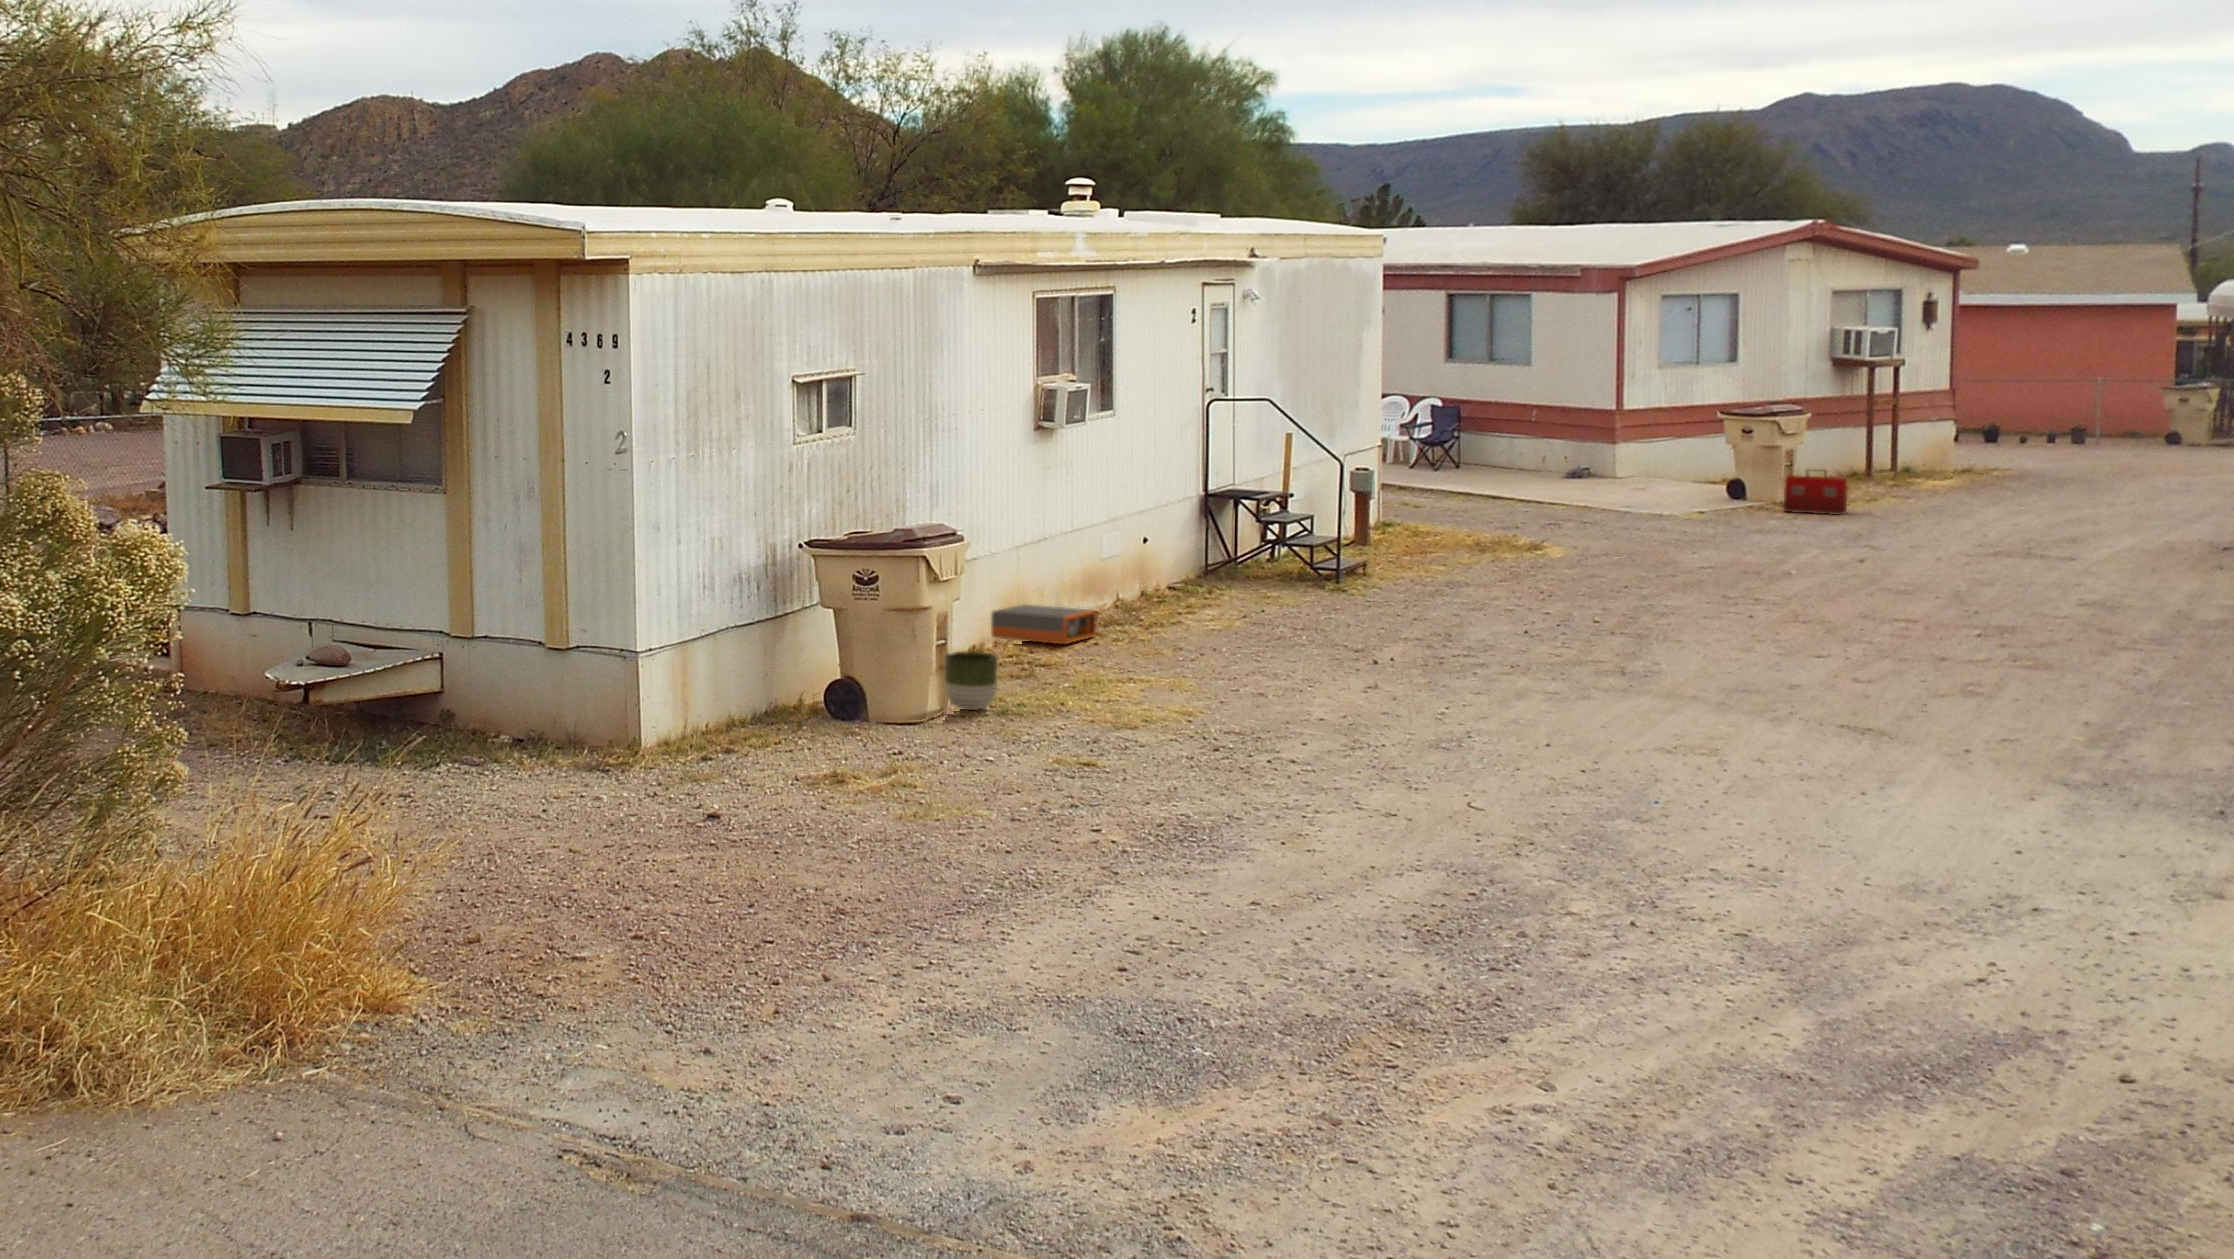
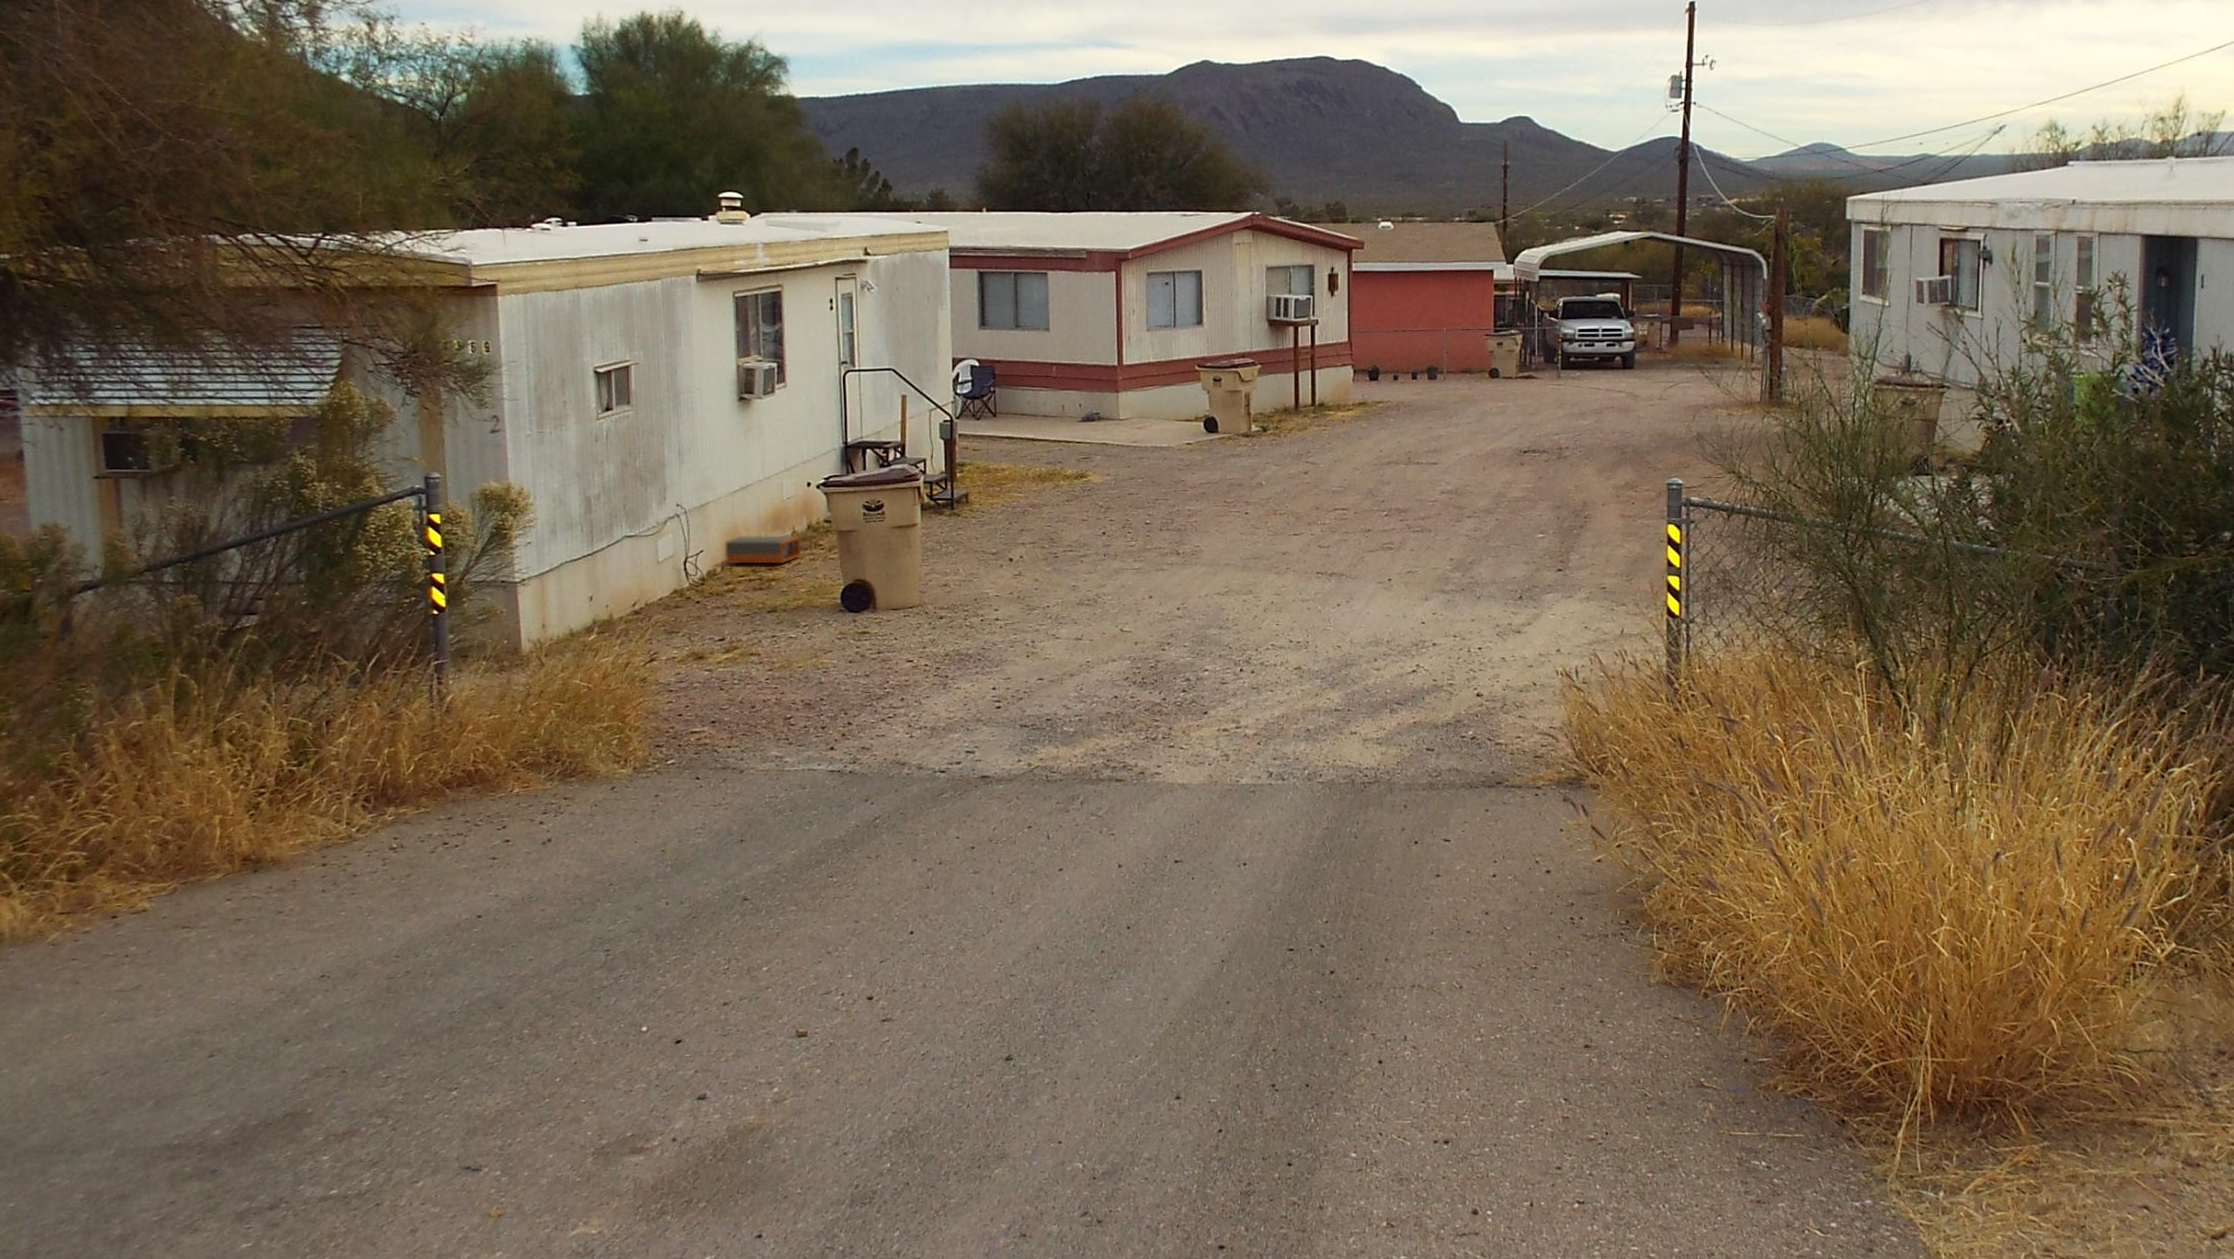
toolbox: present [1784,469,1847,515] -> none [1244,407,1287,442]
planter: present [945,651,998,710] -> none [730,565,770,607]

